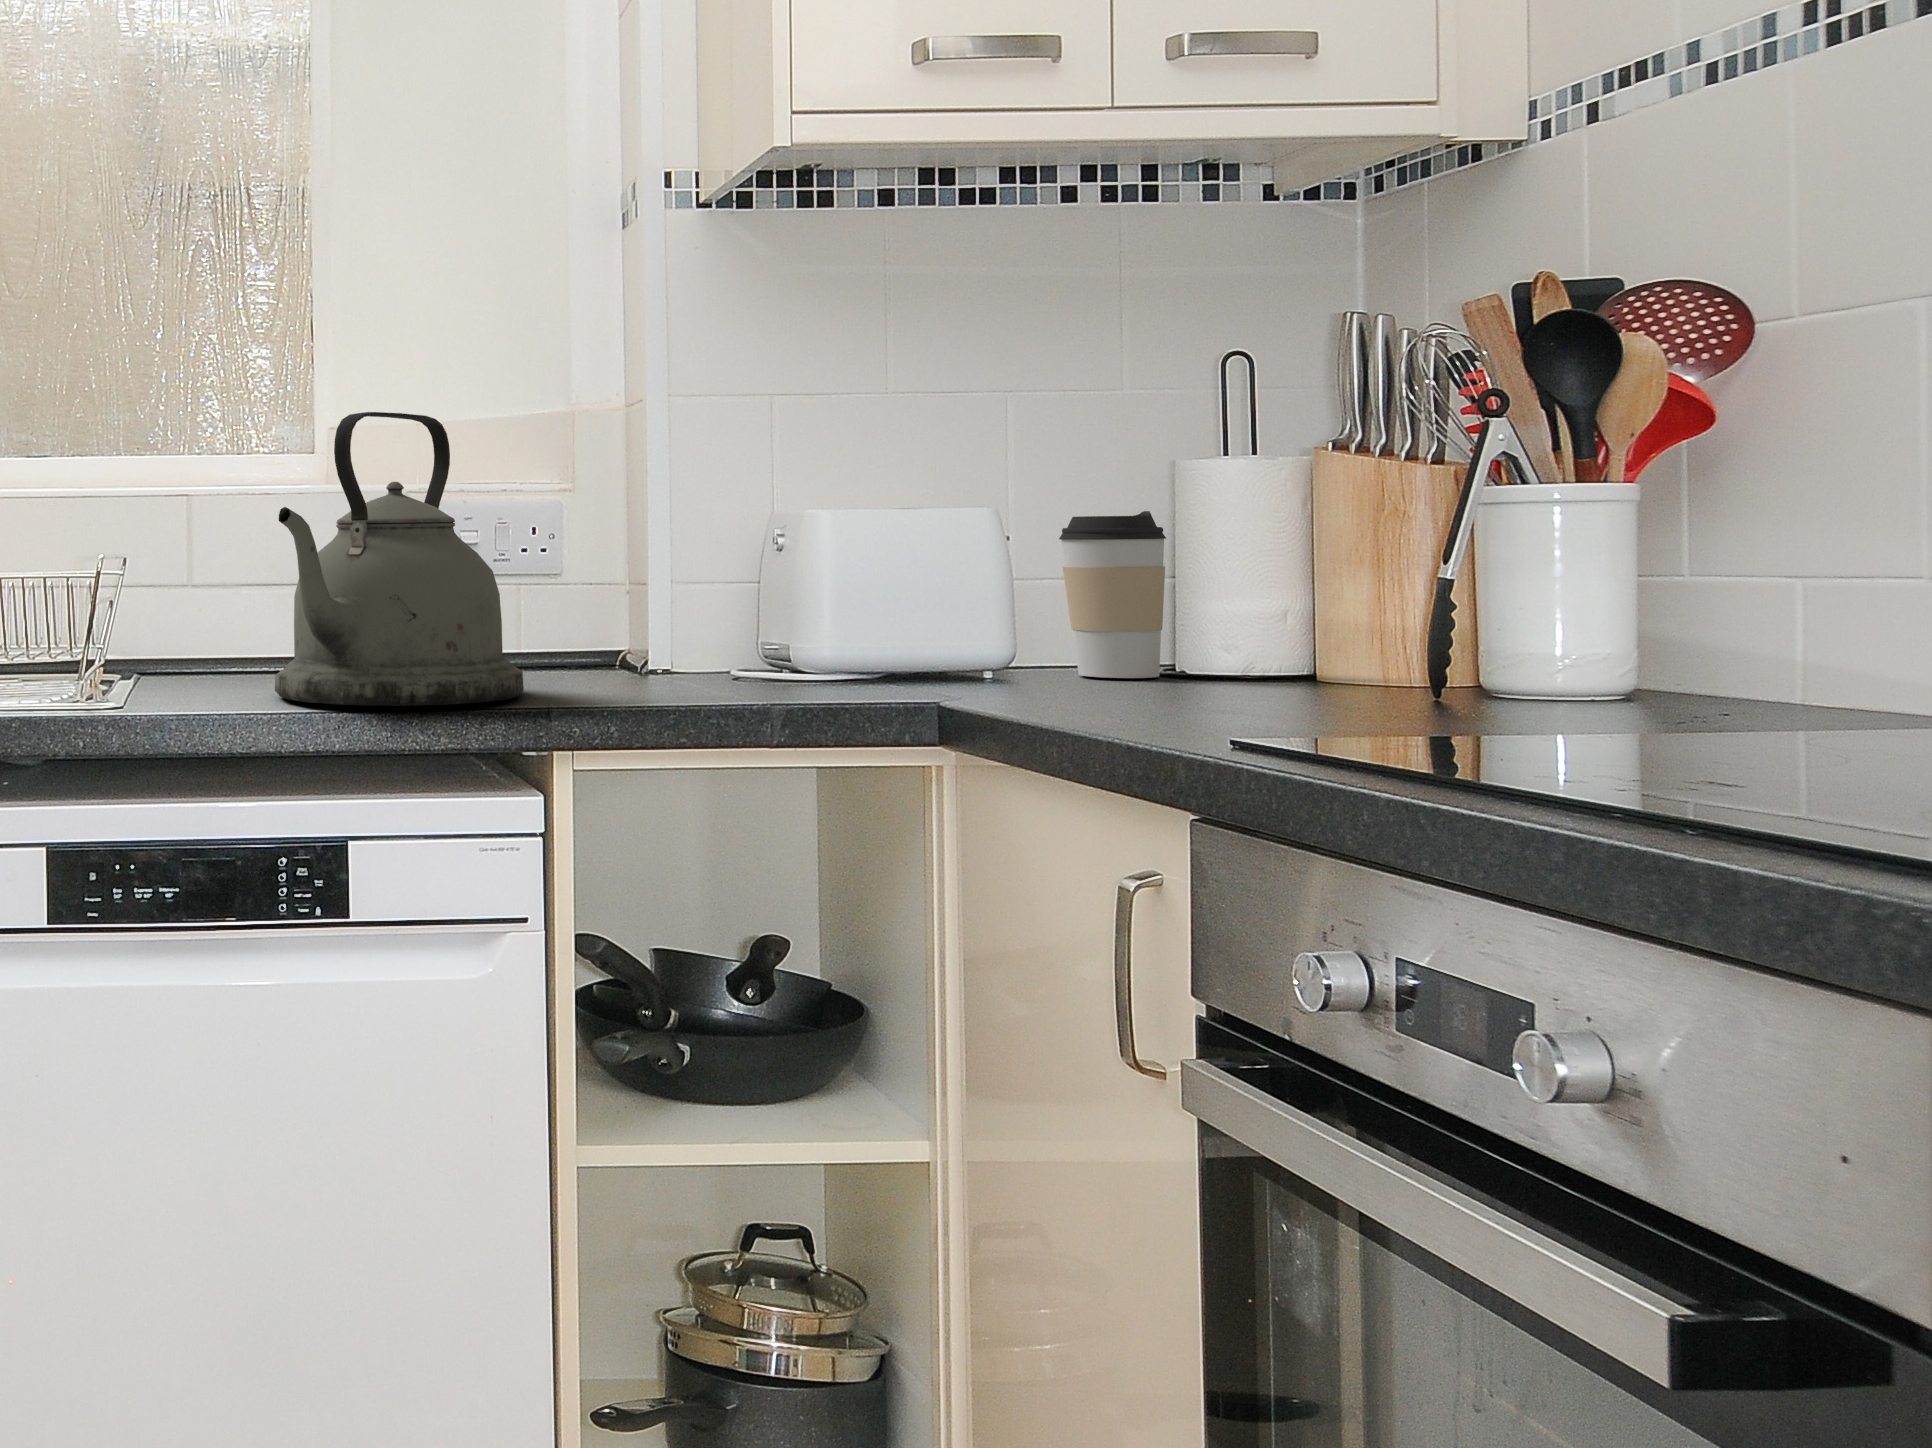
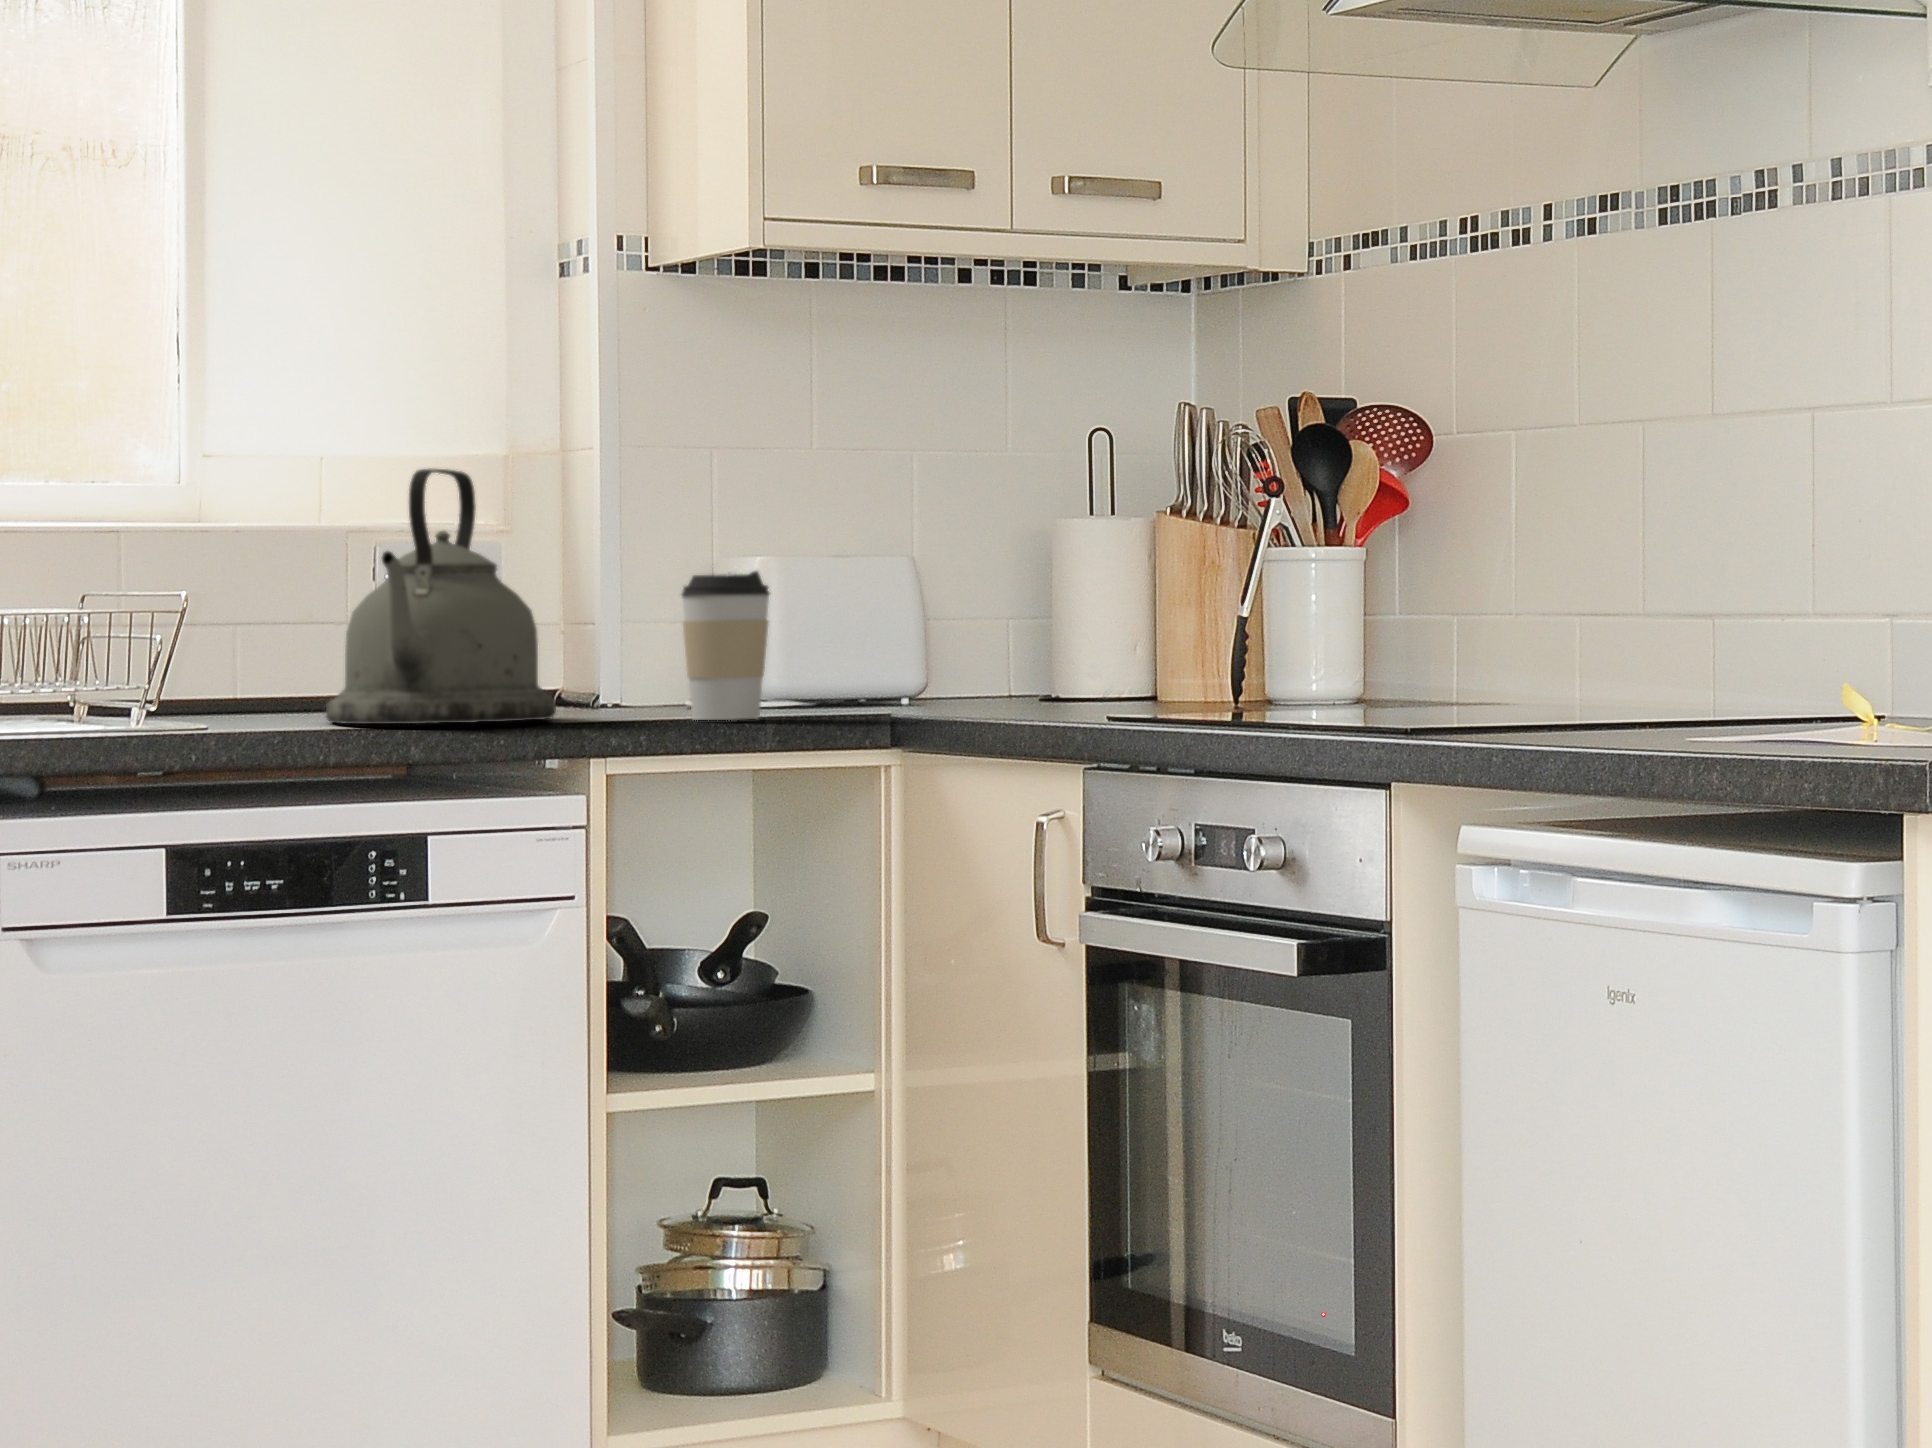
coffee cup: present [1059,511,1166,678] -> present [682,571,770,720]

